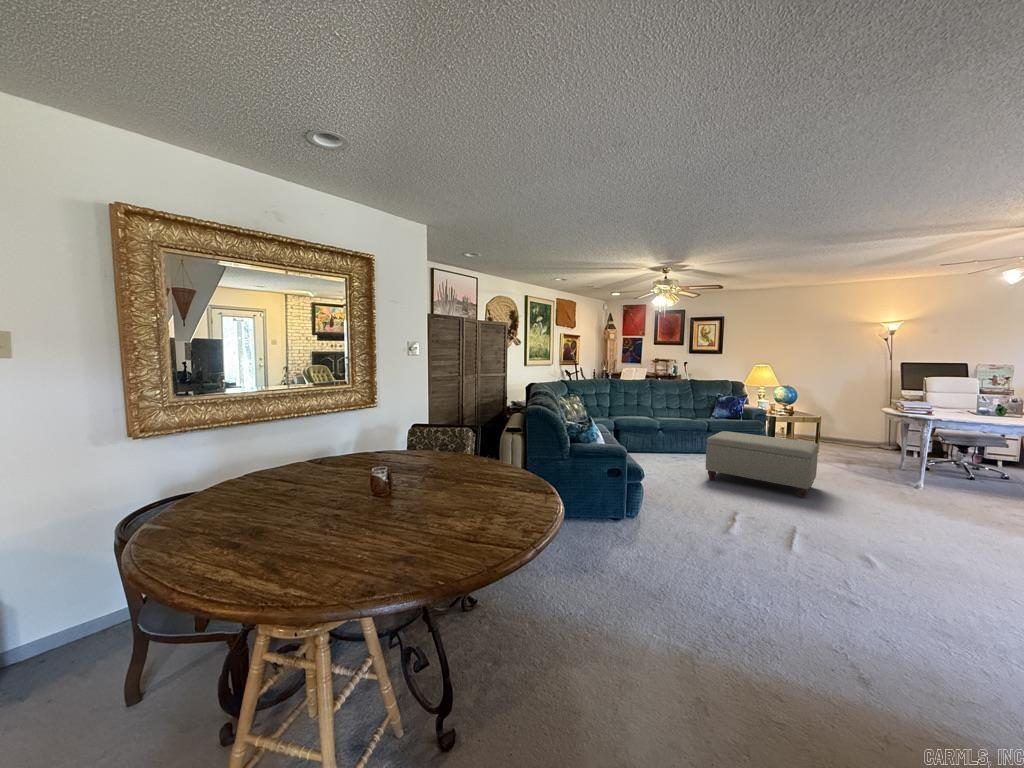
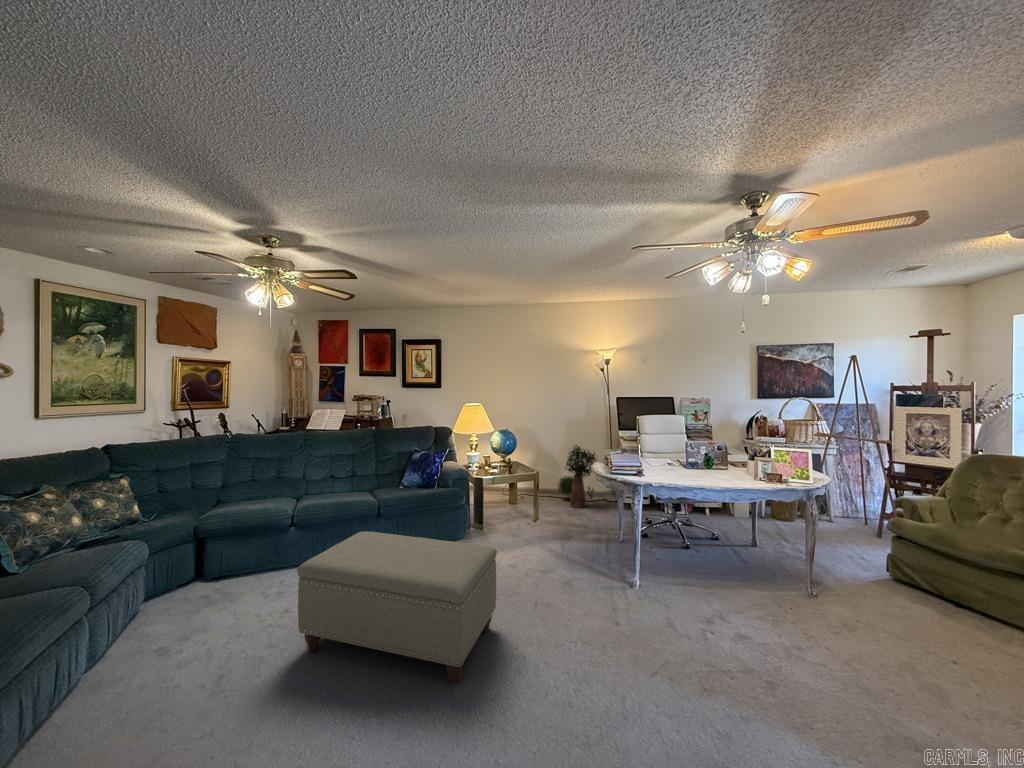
potted plant: none [831,401,877,451] -> present [558,445,596,508]

